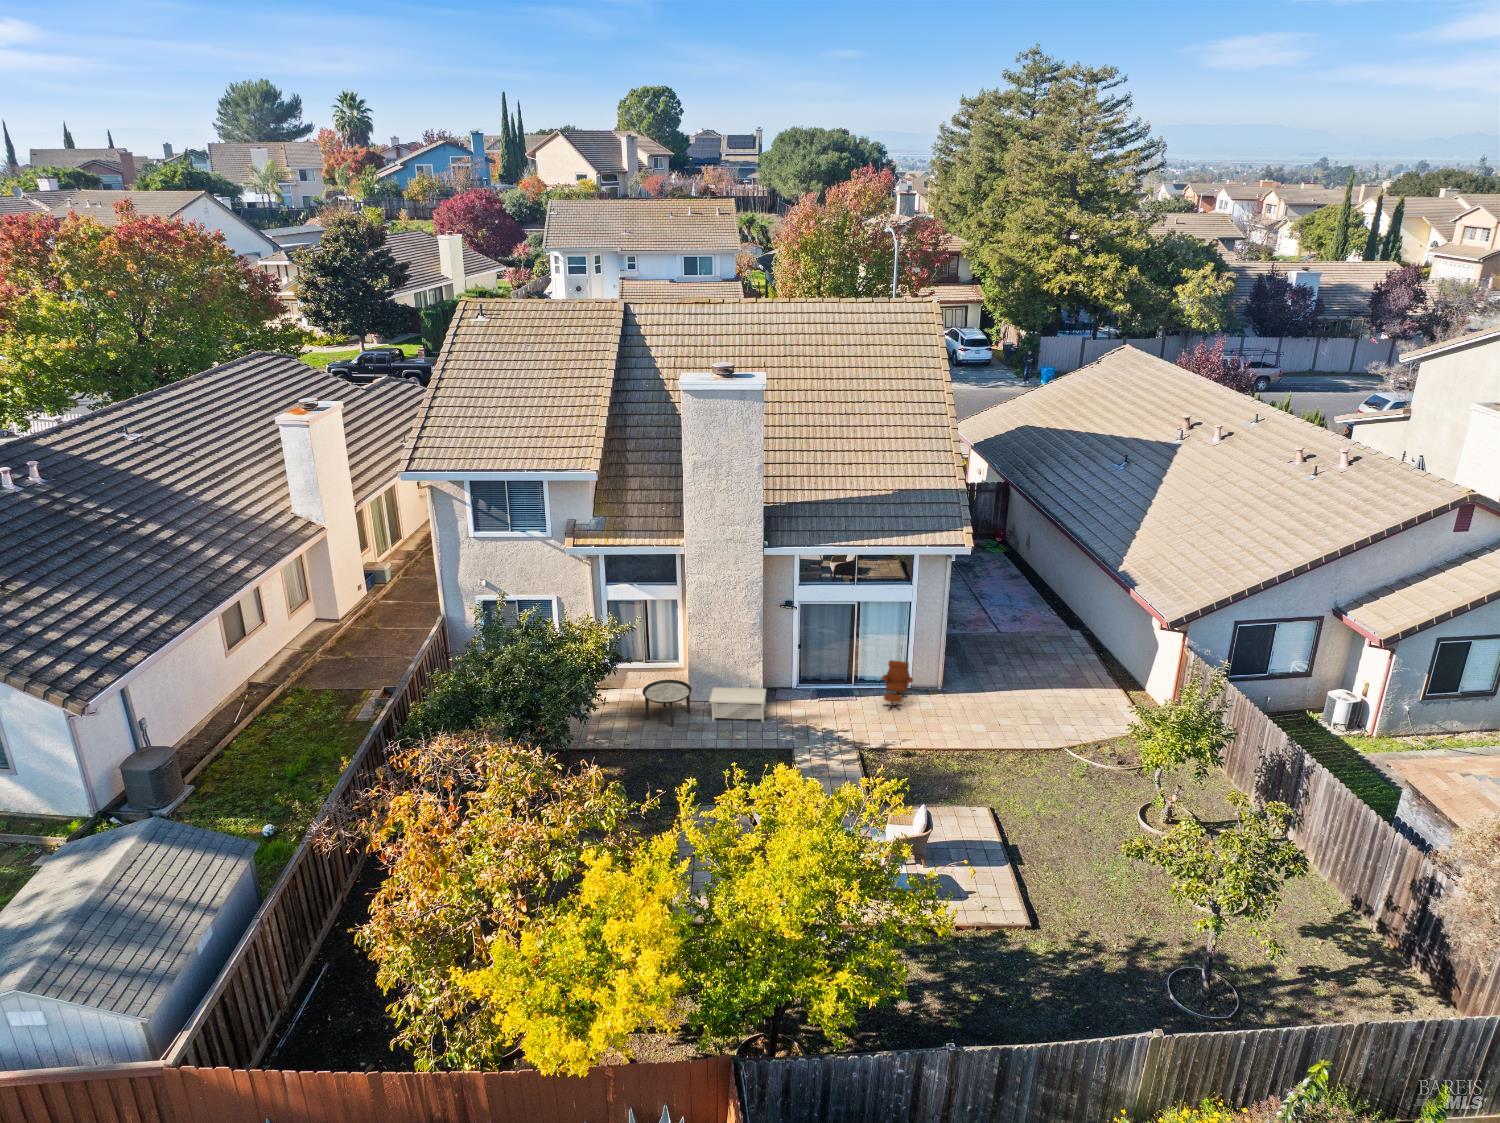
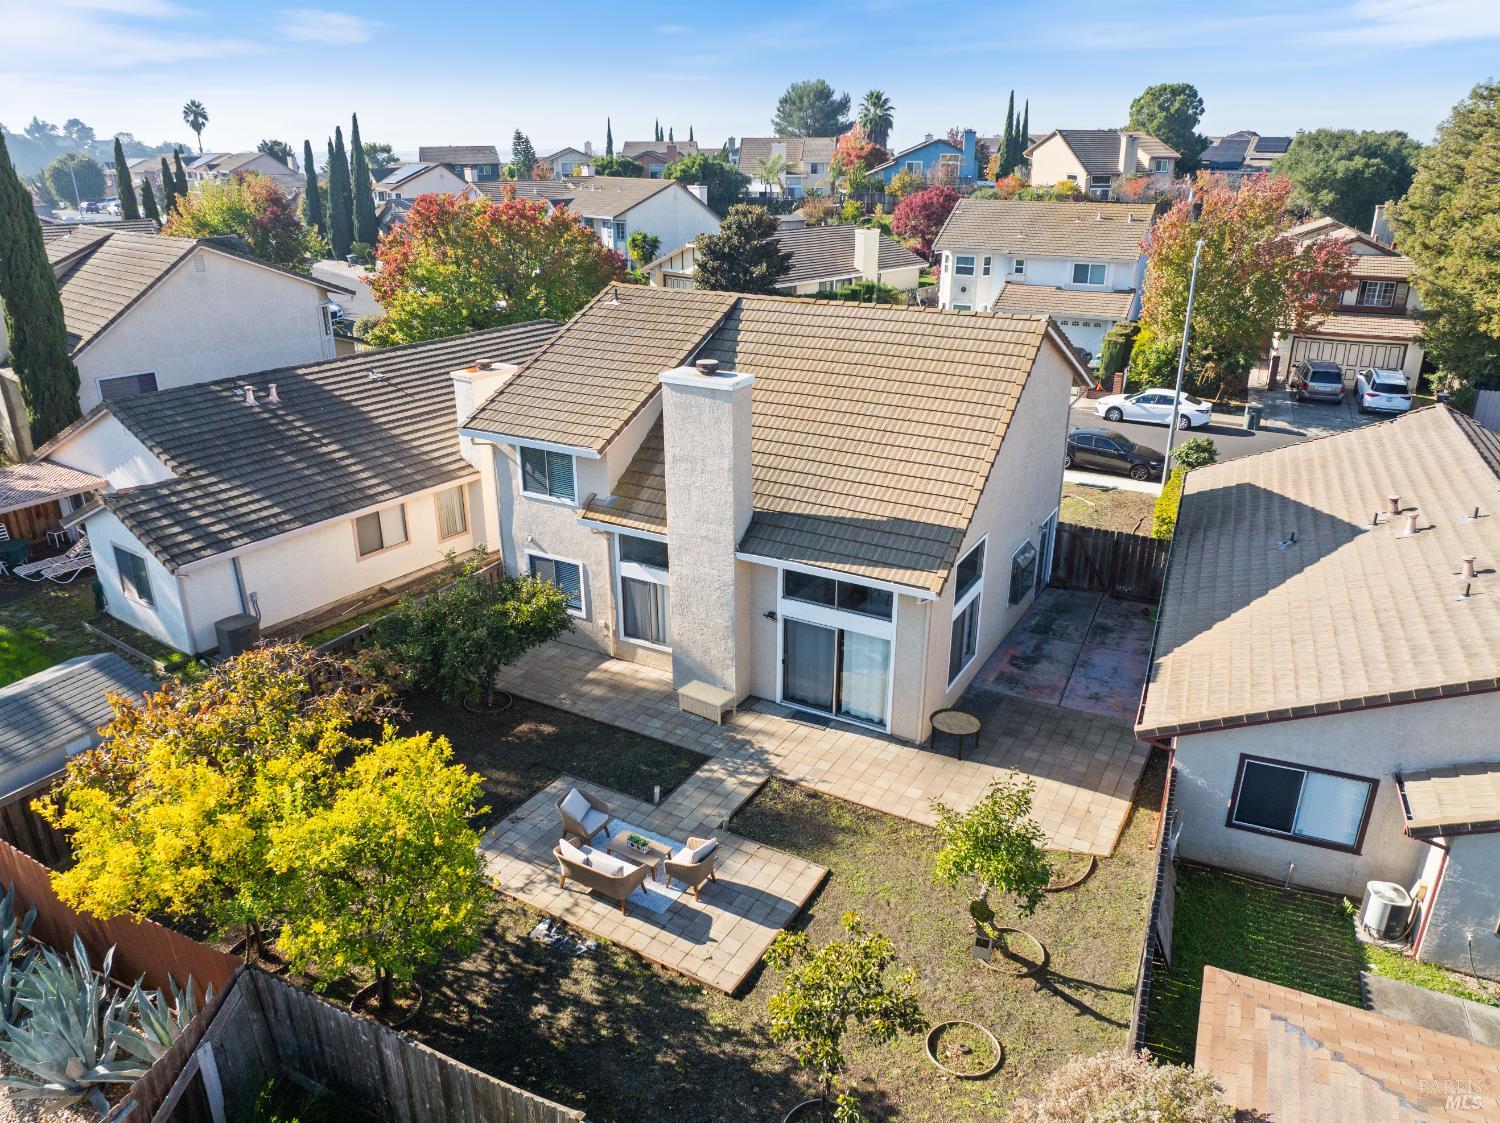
lounge chair: present [882,660,913,709] -> none [844,699,886,753]
round table: present [642,680,692,726] -> present [929,708,983,760]
potted tree: none [1137,772,1161,818] -> present [969,900,996,960]

